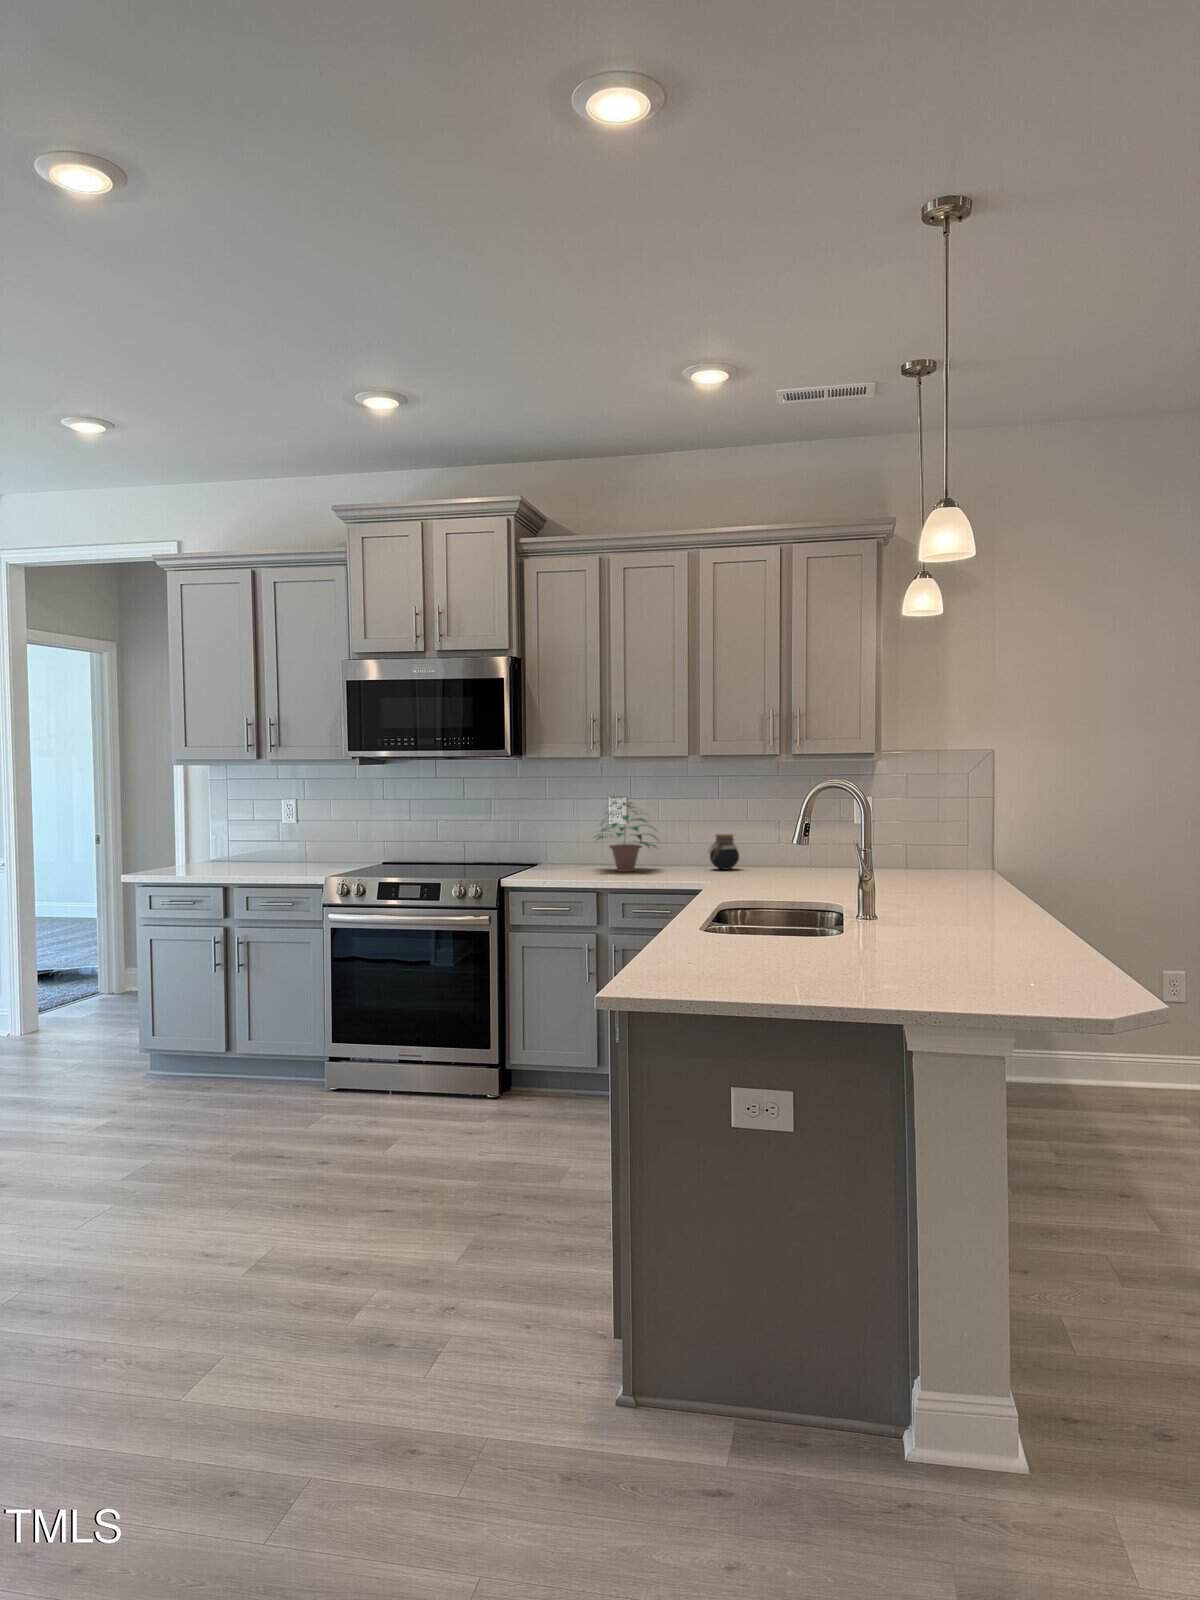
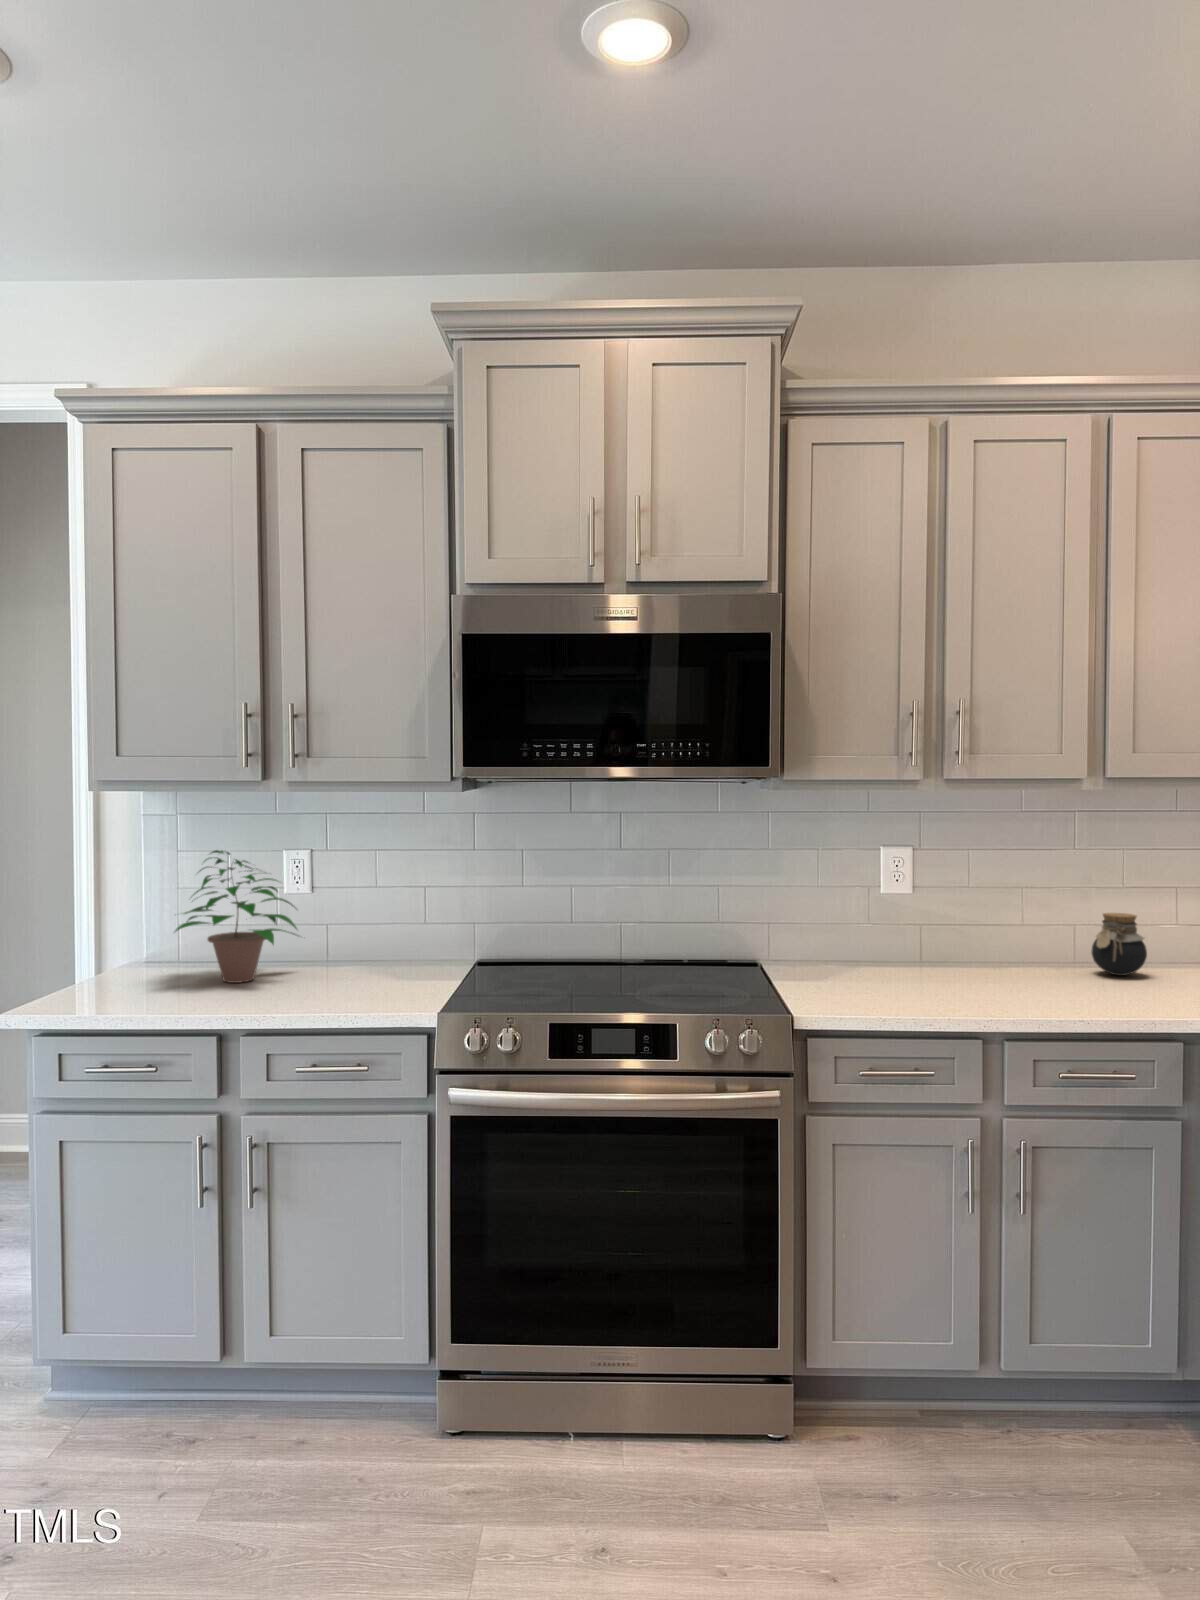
potted plant: present [597,797,656,872] -> present [175,850,297,983]

